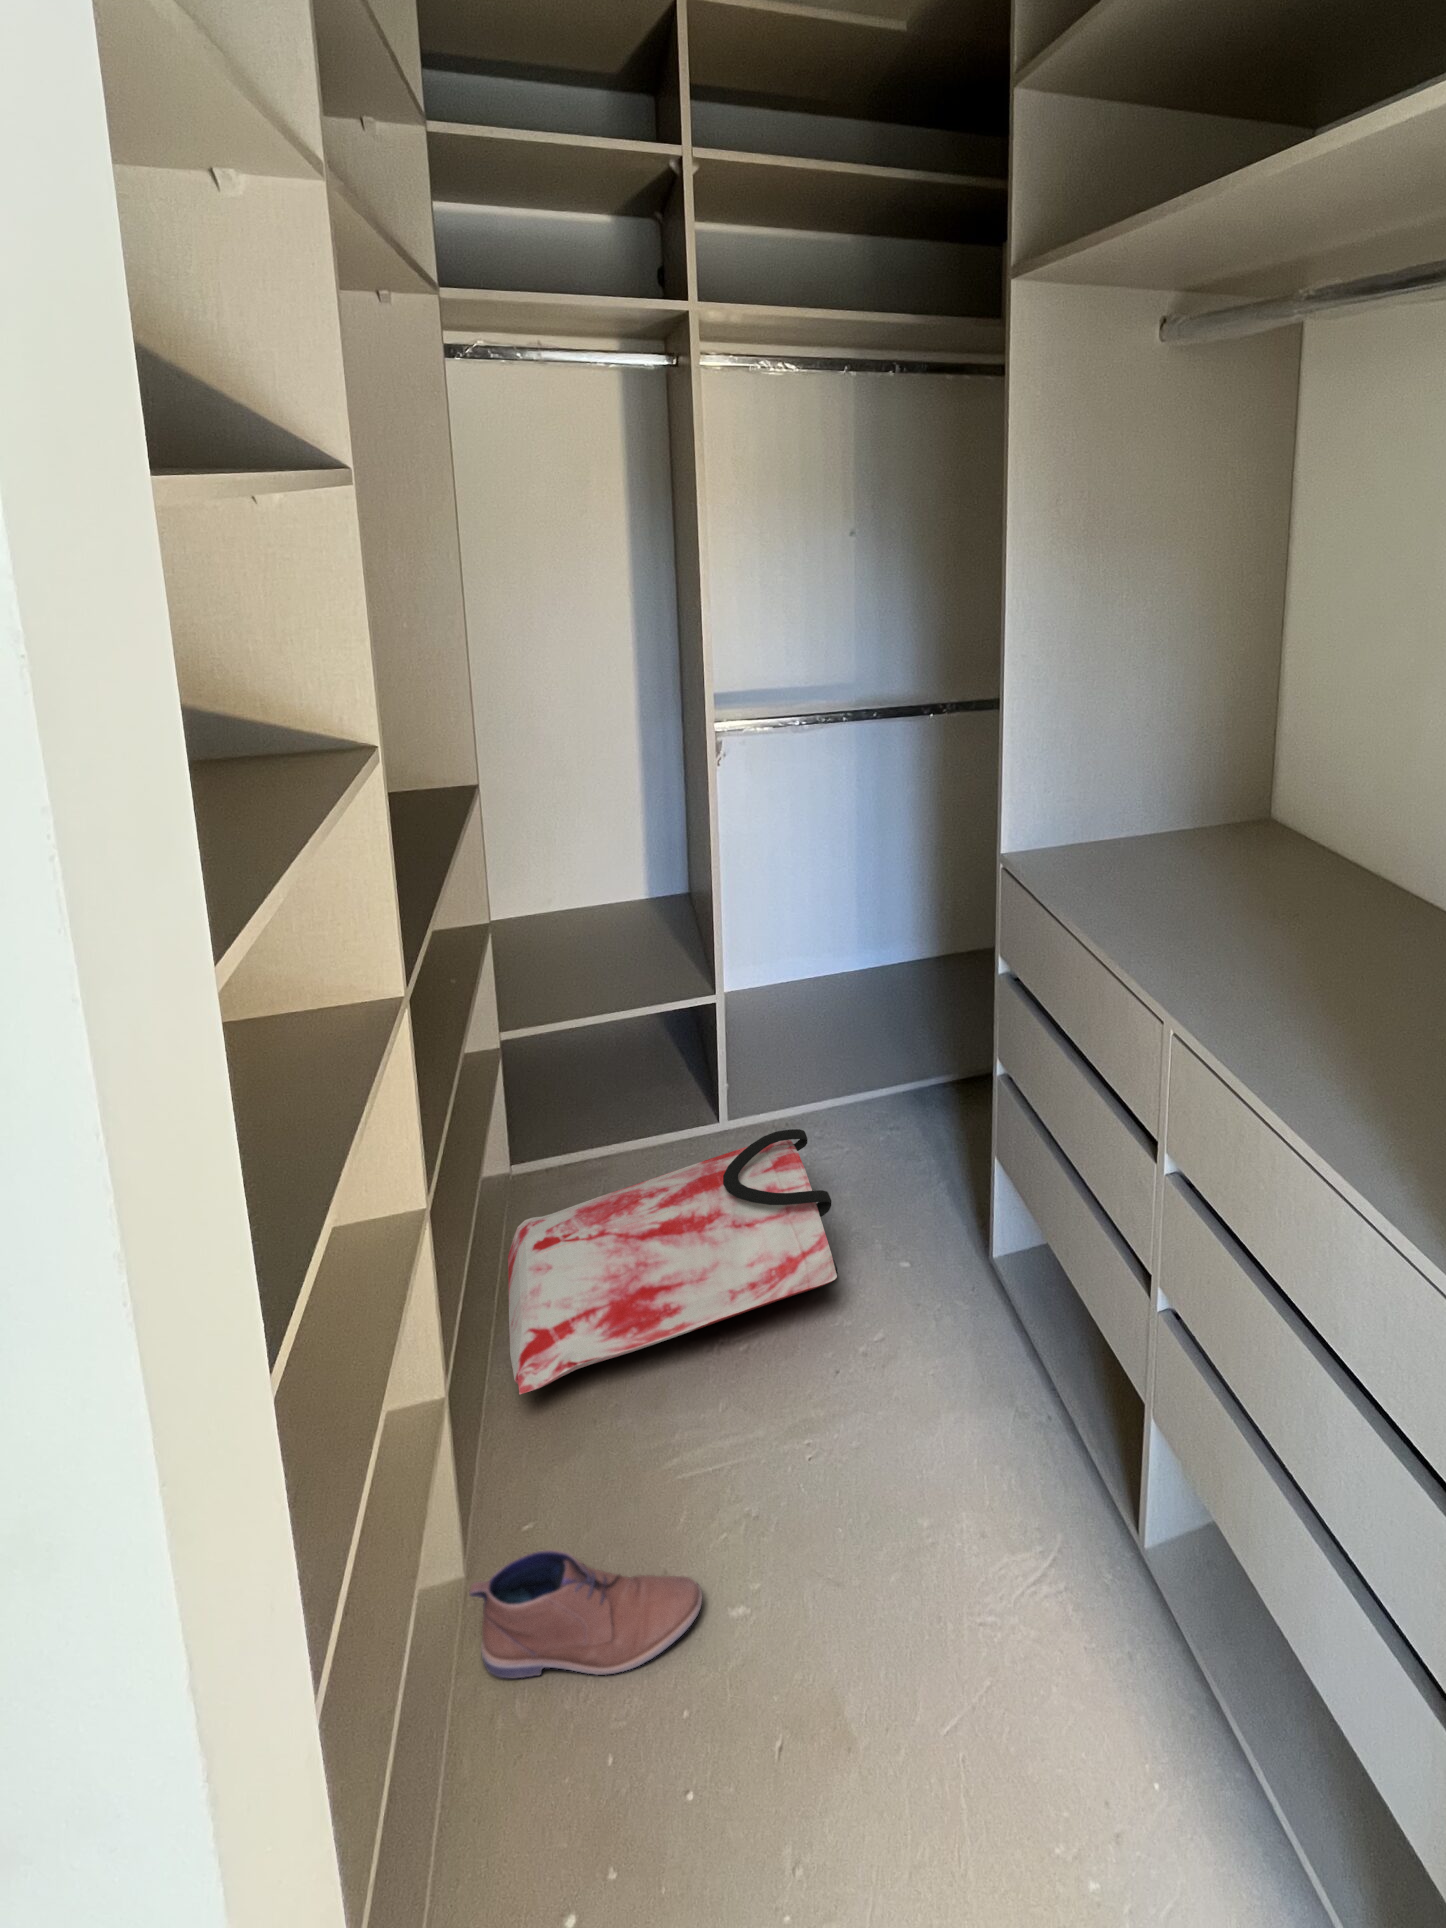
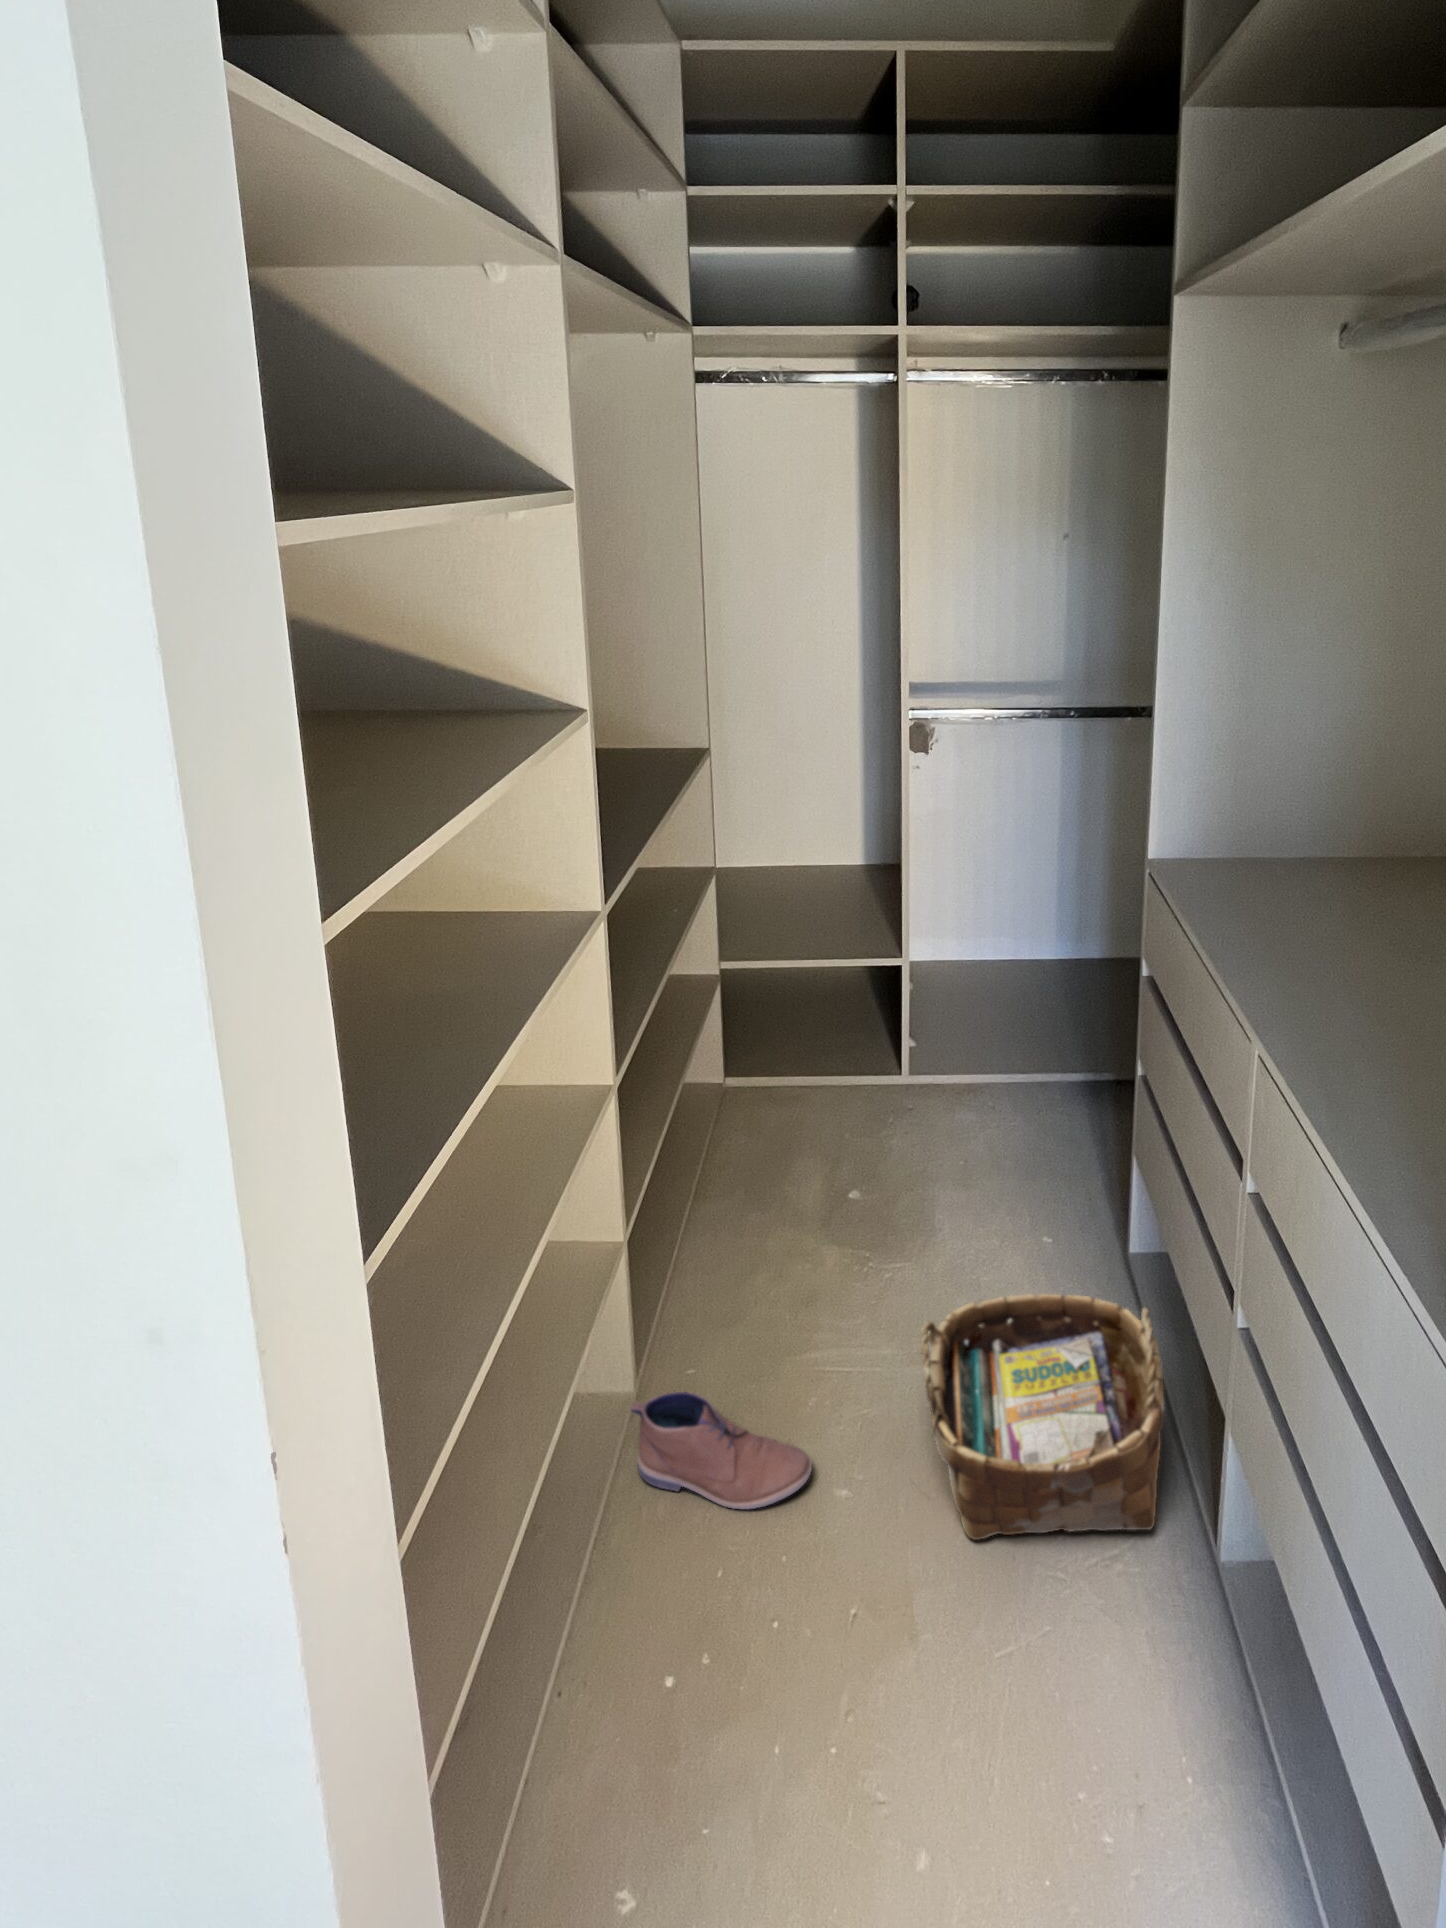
bag: present [508,1129,838,1394] -> none [693,1089,978,1266]
woven basket: none [816,1317,1081,1619] -> present [921,1294,1164,1540]

